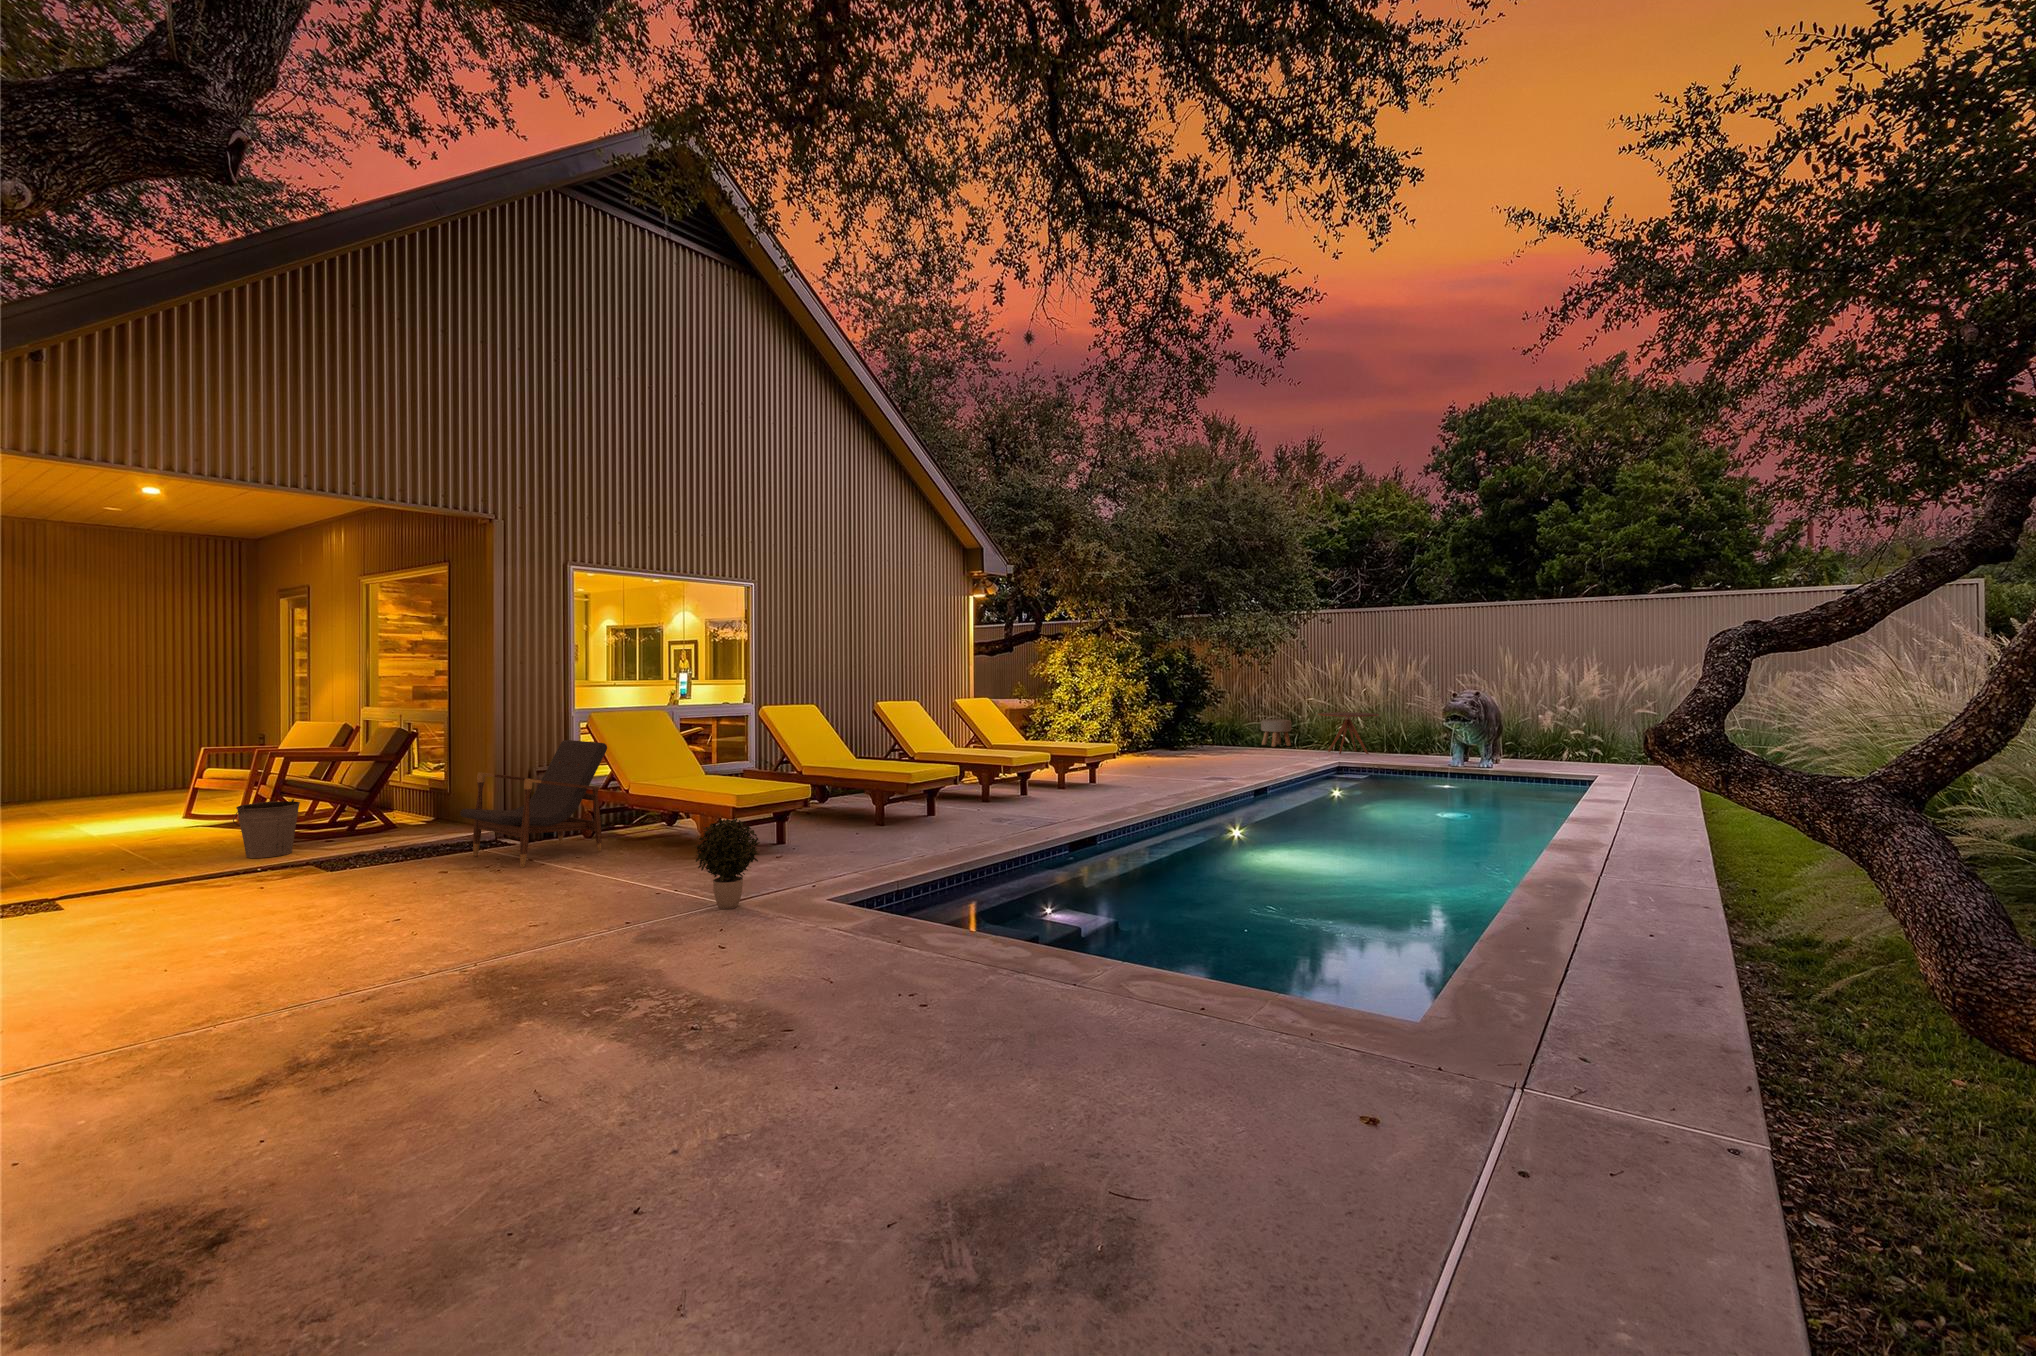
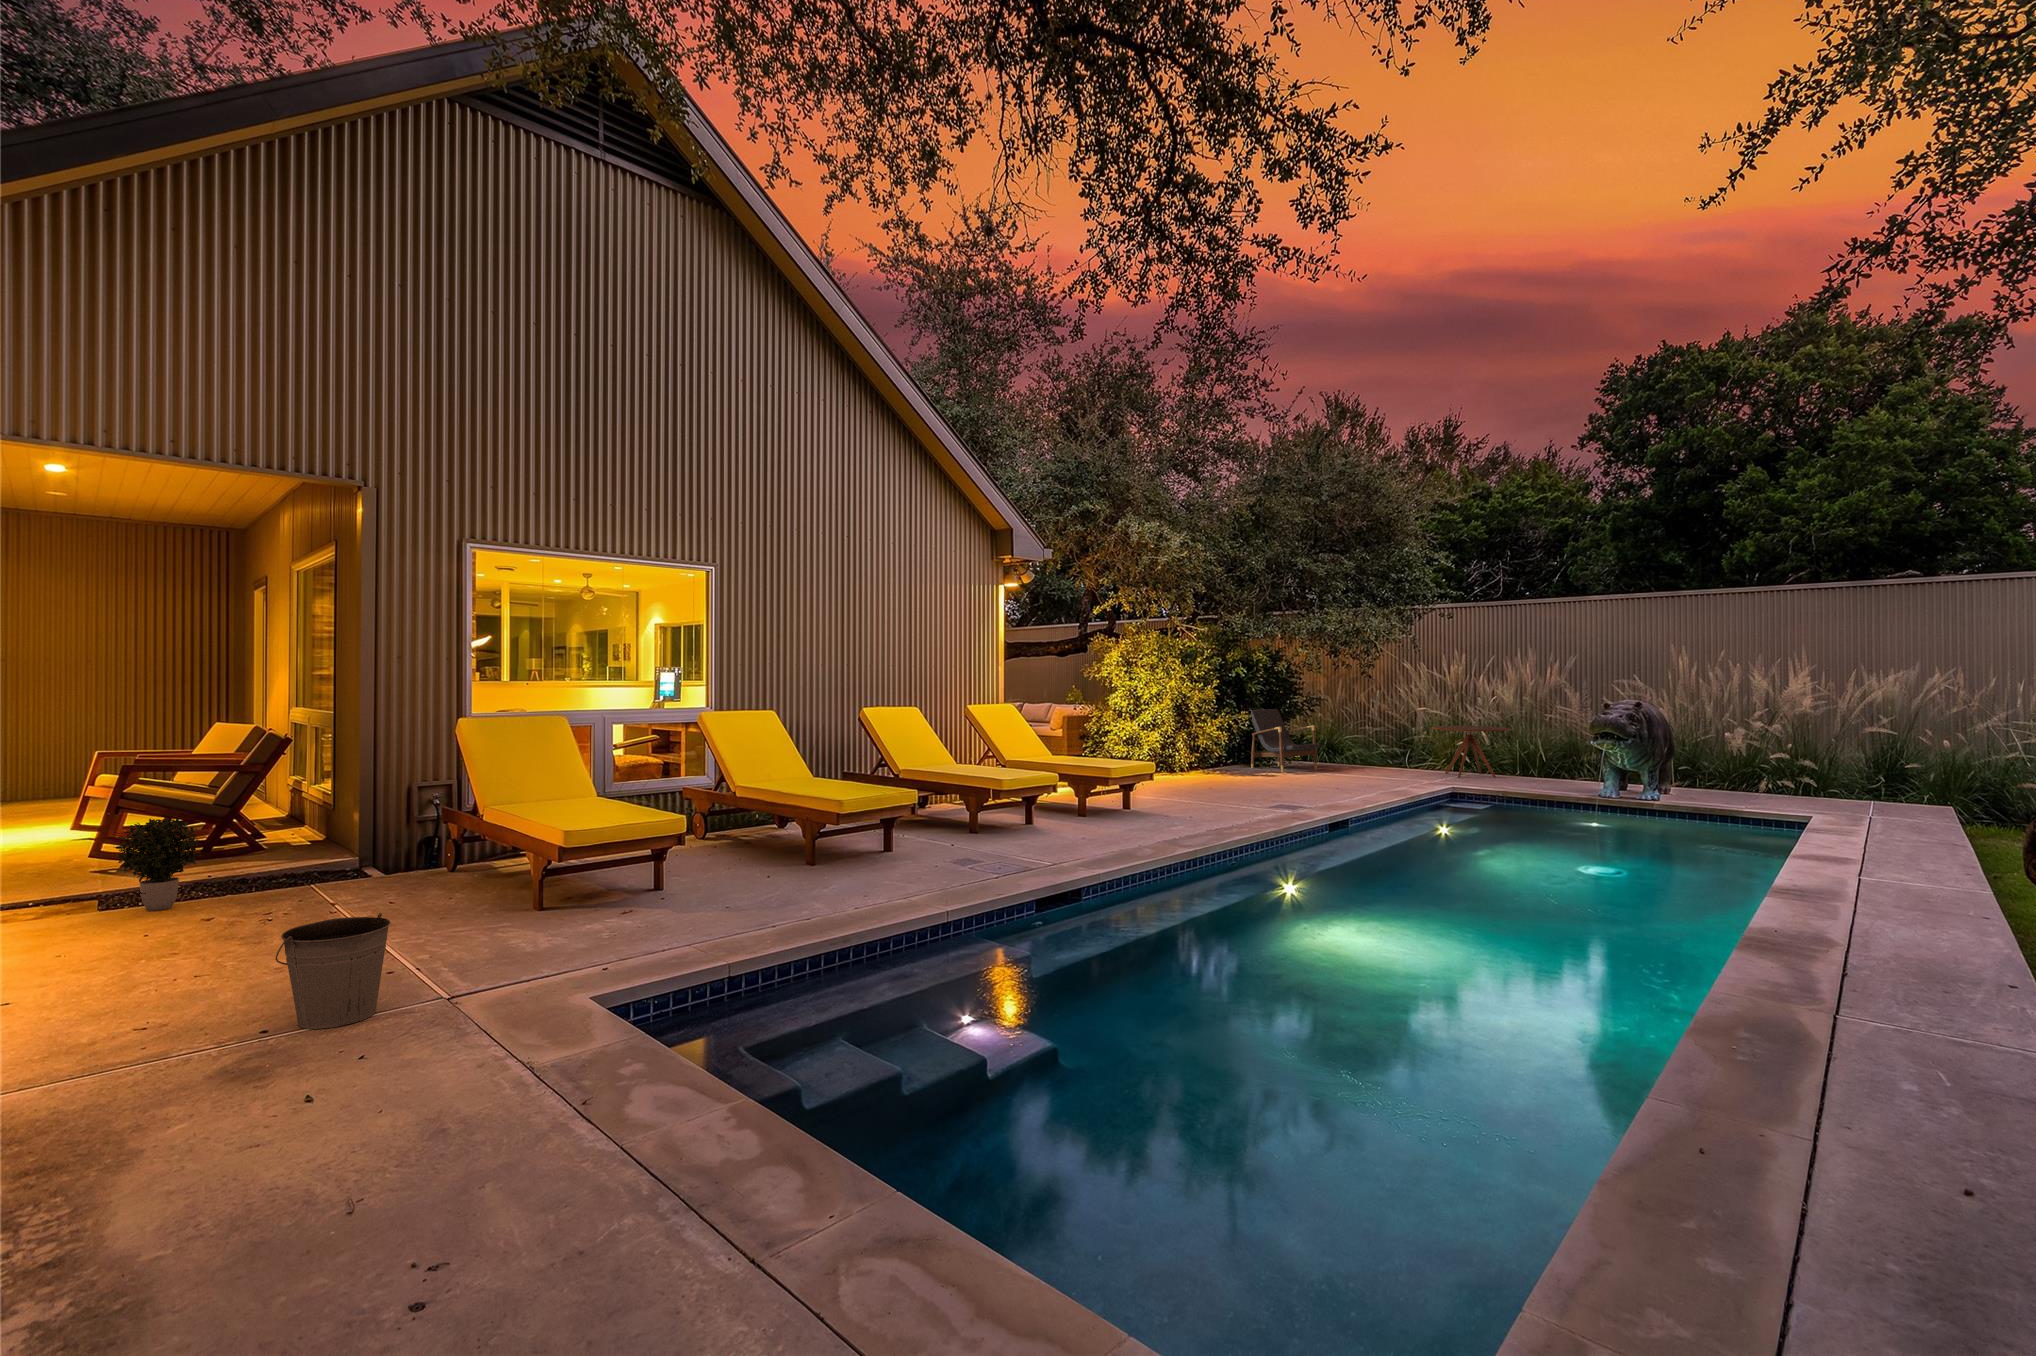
ottoman: present [1261,719,1291,747] -> none [1365,733,1402,766]
lounge chair: present [460,740,607,868] -> present [1250,709,1321,772]
bucket: present [233,799,300,858] -> present [276,913,391,1029]
potted plant: present [696,818,760,909] -> present [115,818,201,911]

